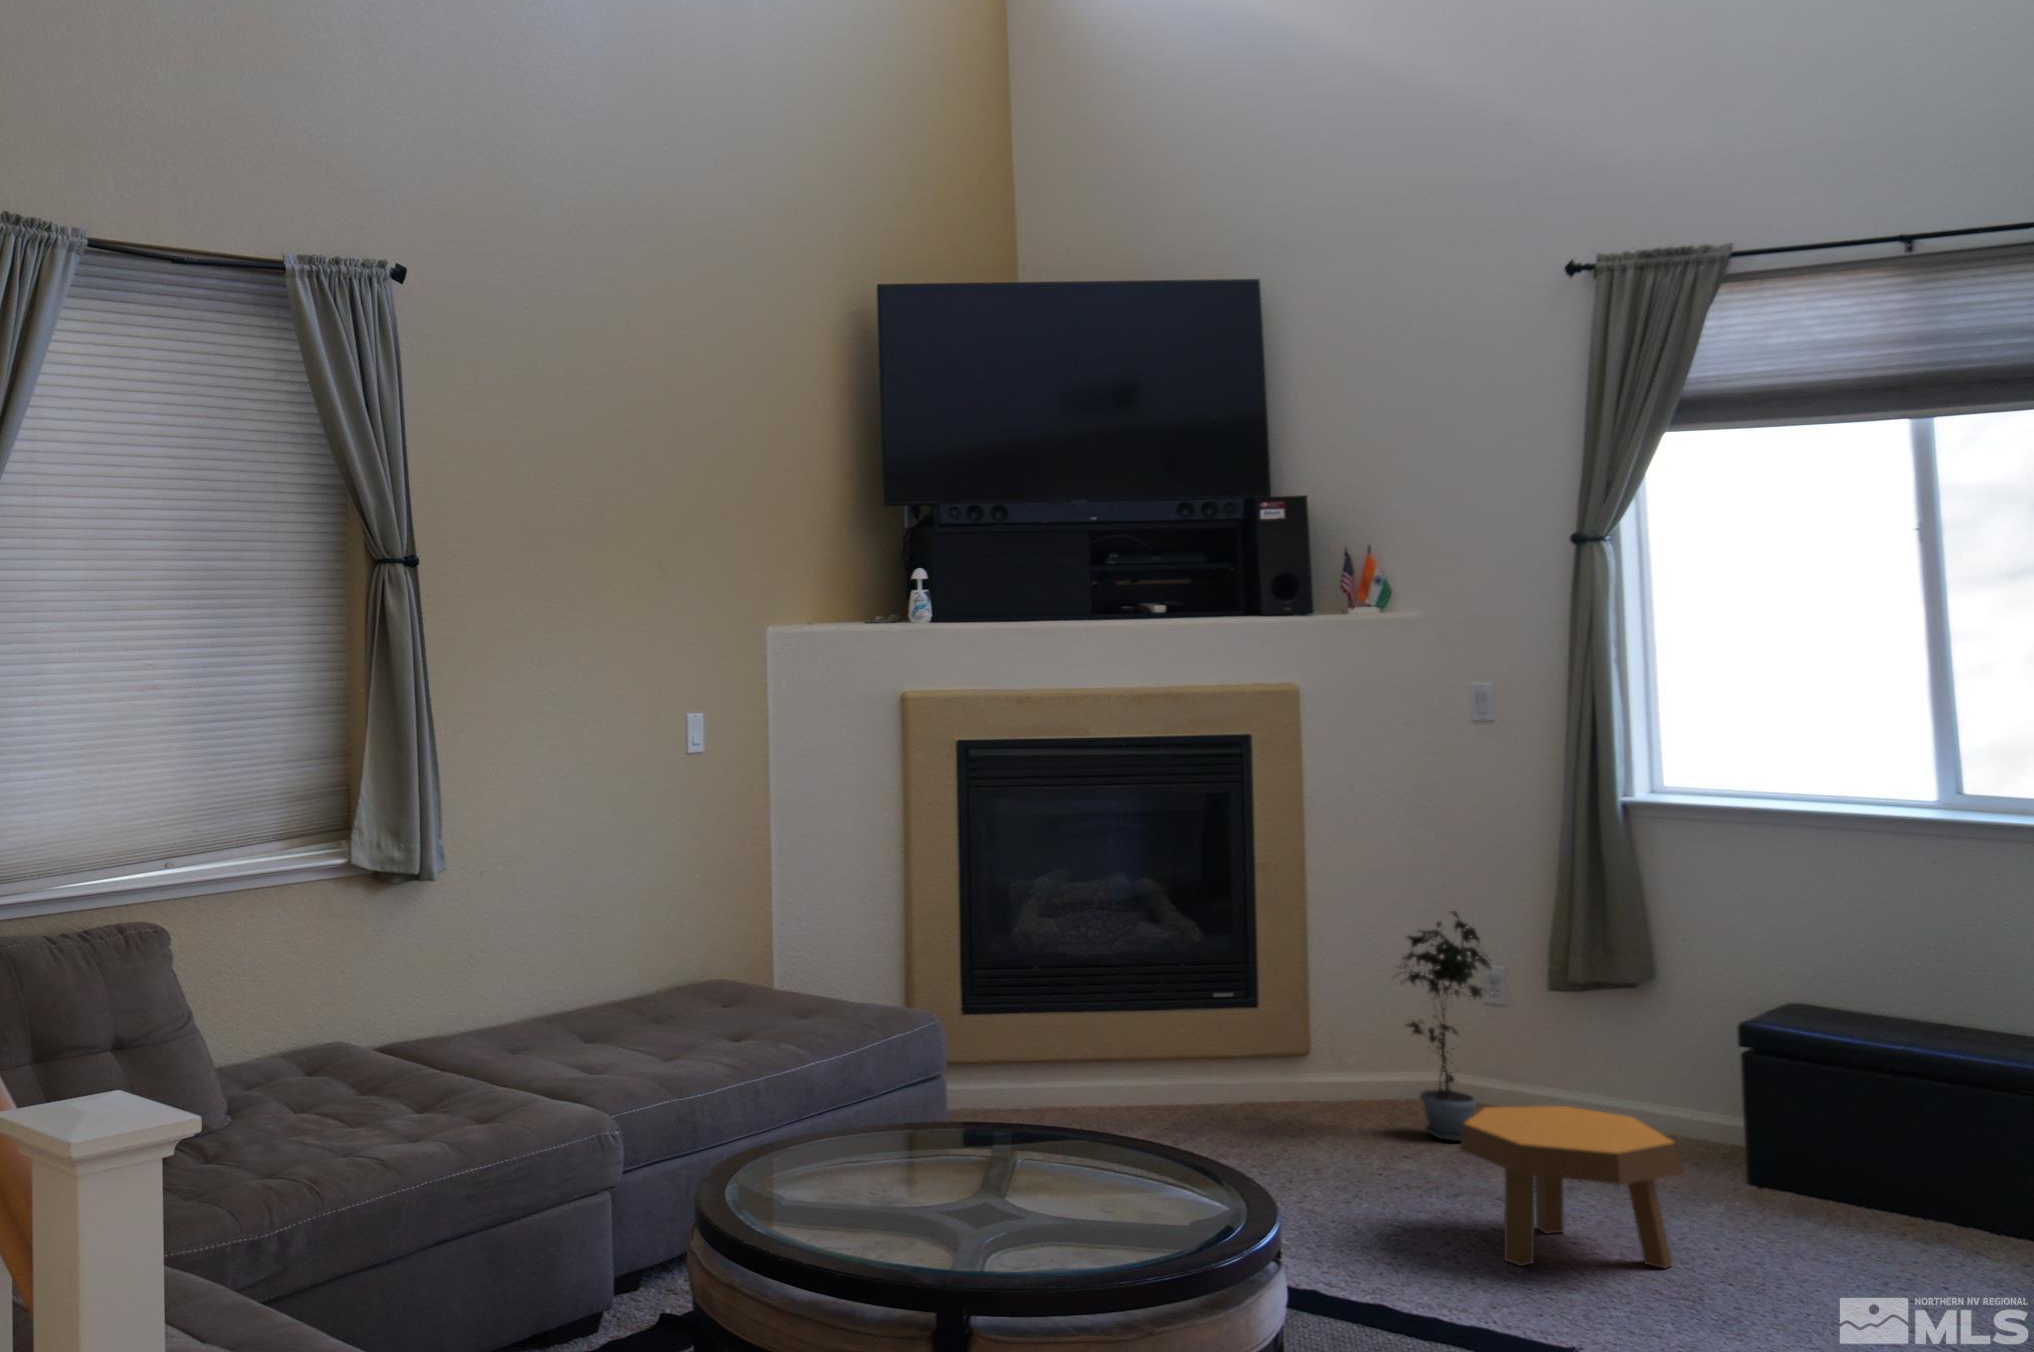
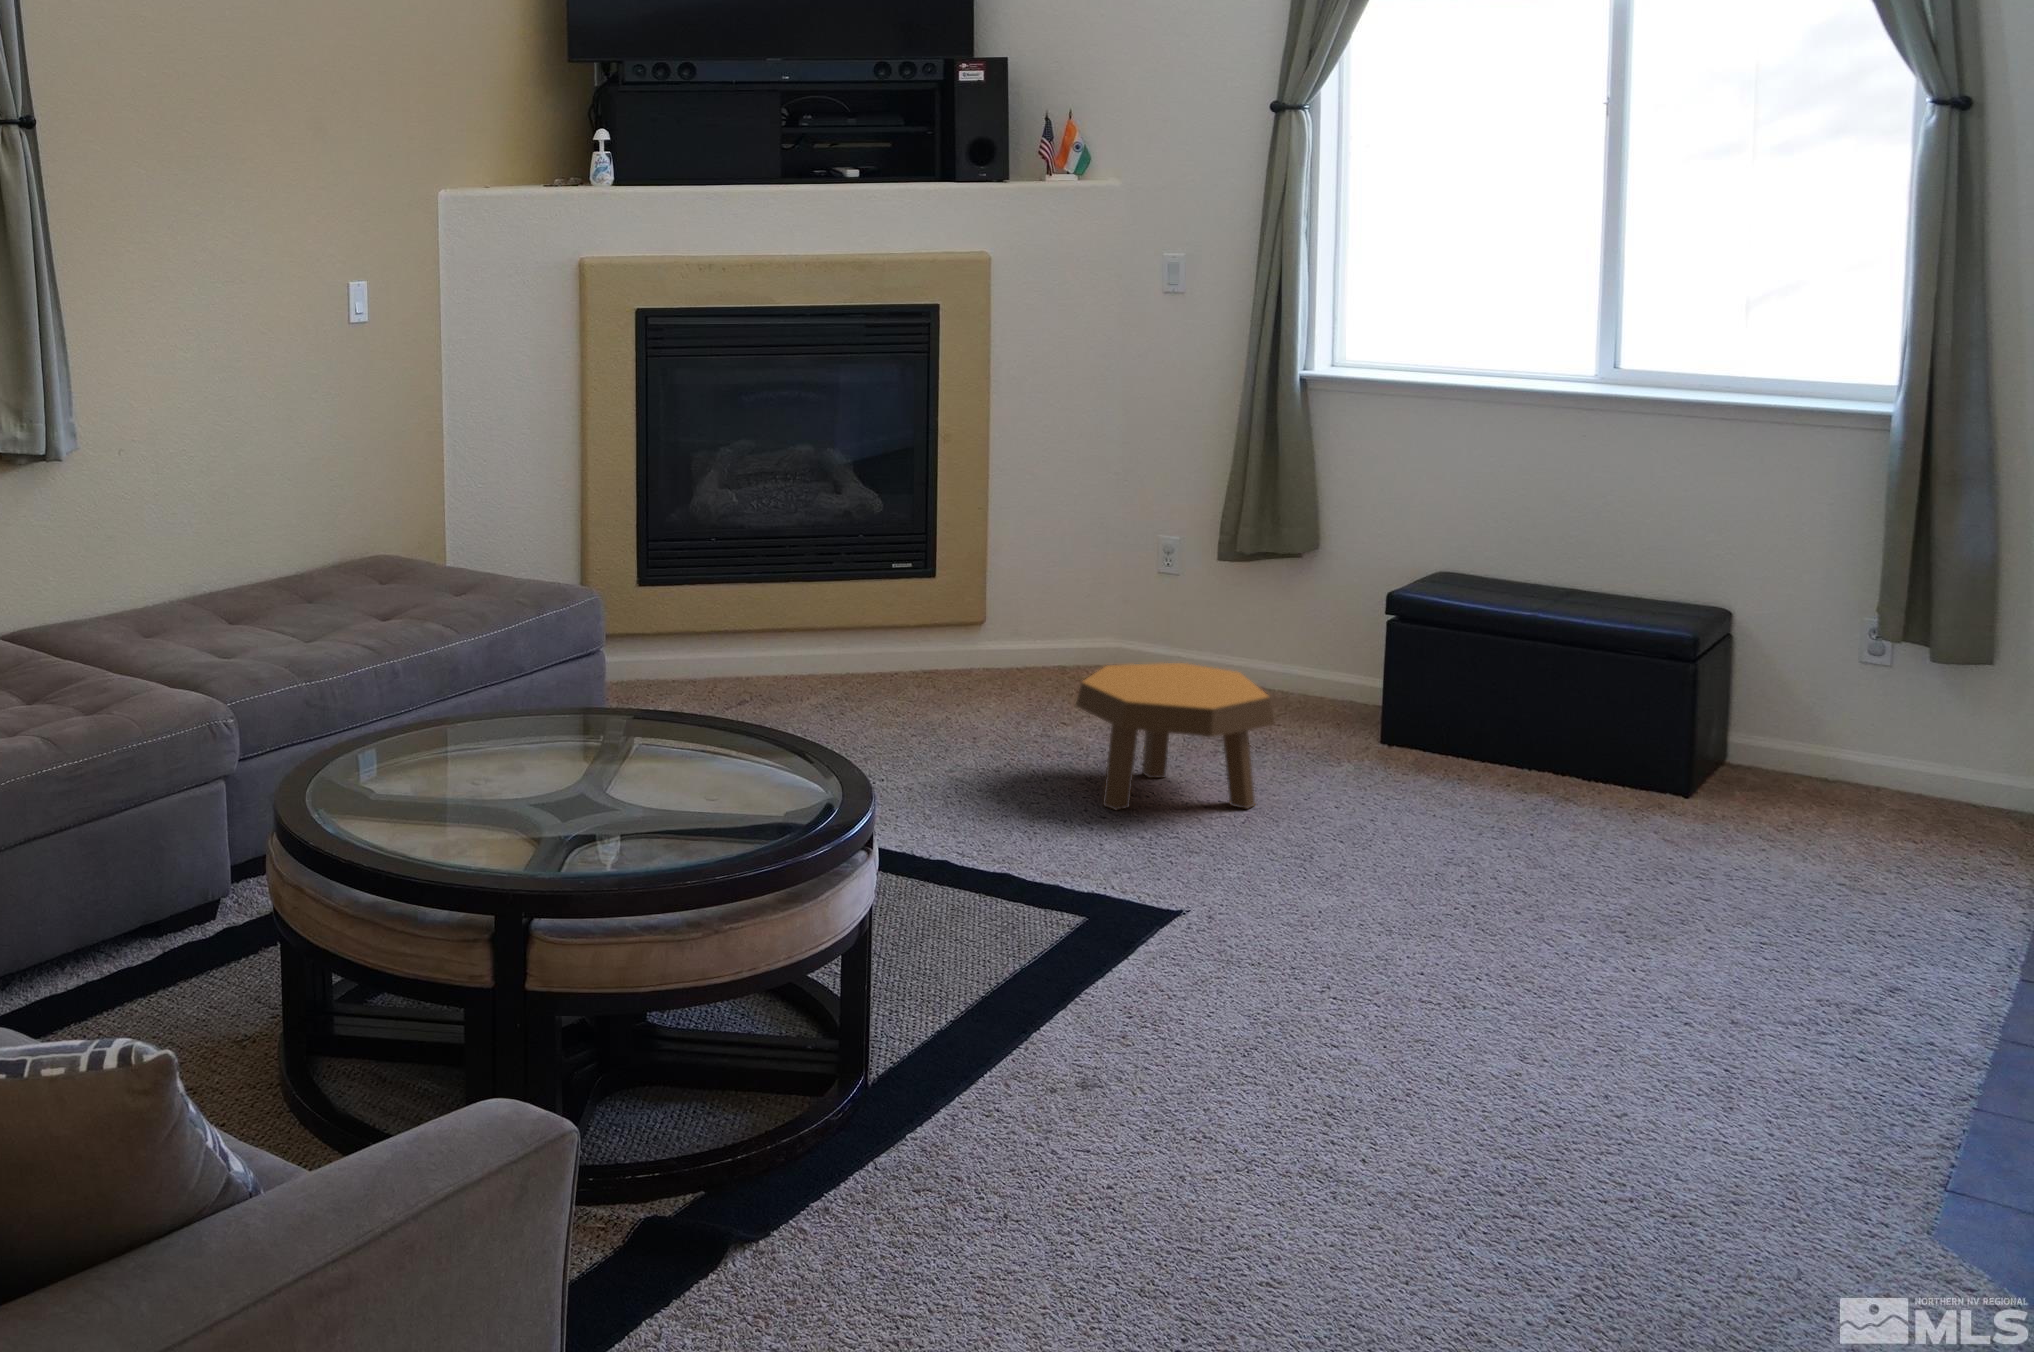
potted plant: present [1395,911,1492,1141] -> none [1048,476,1146,691]

